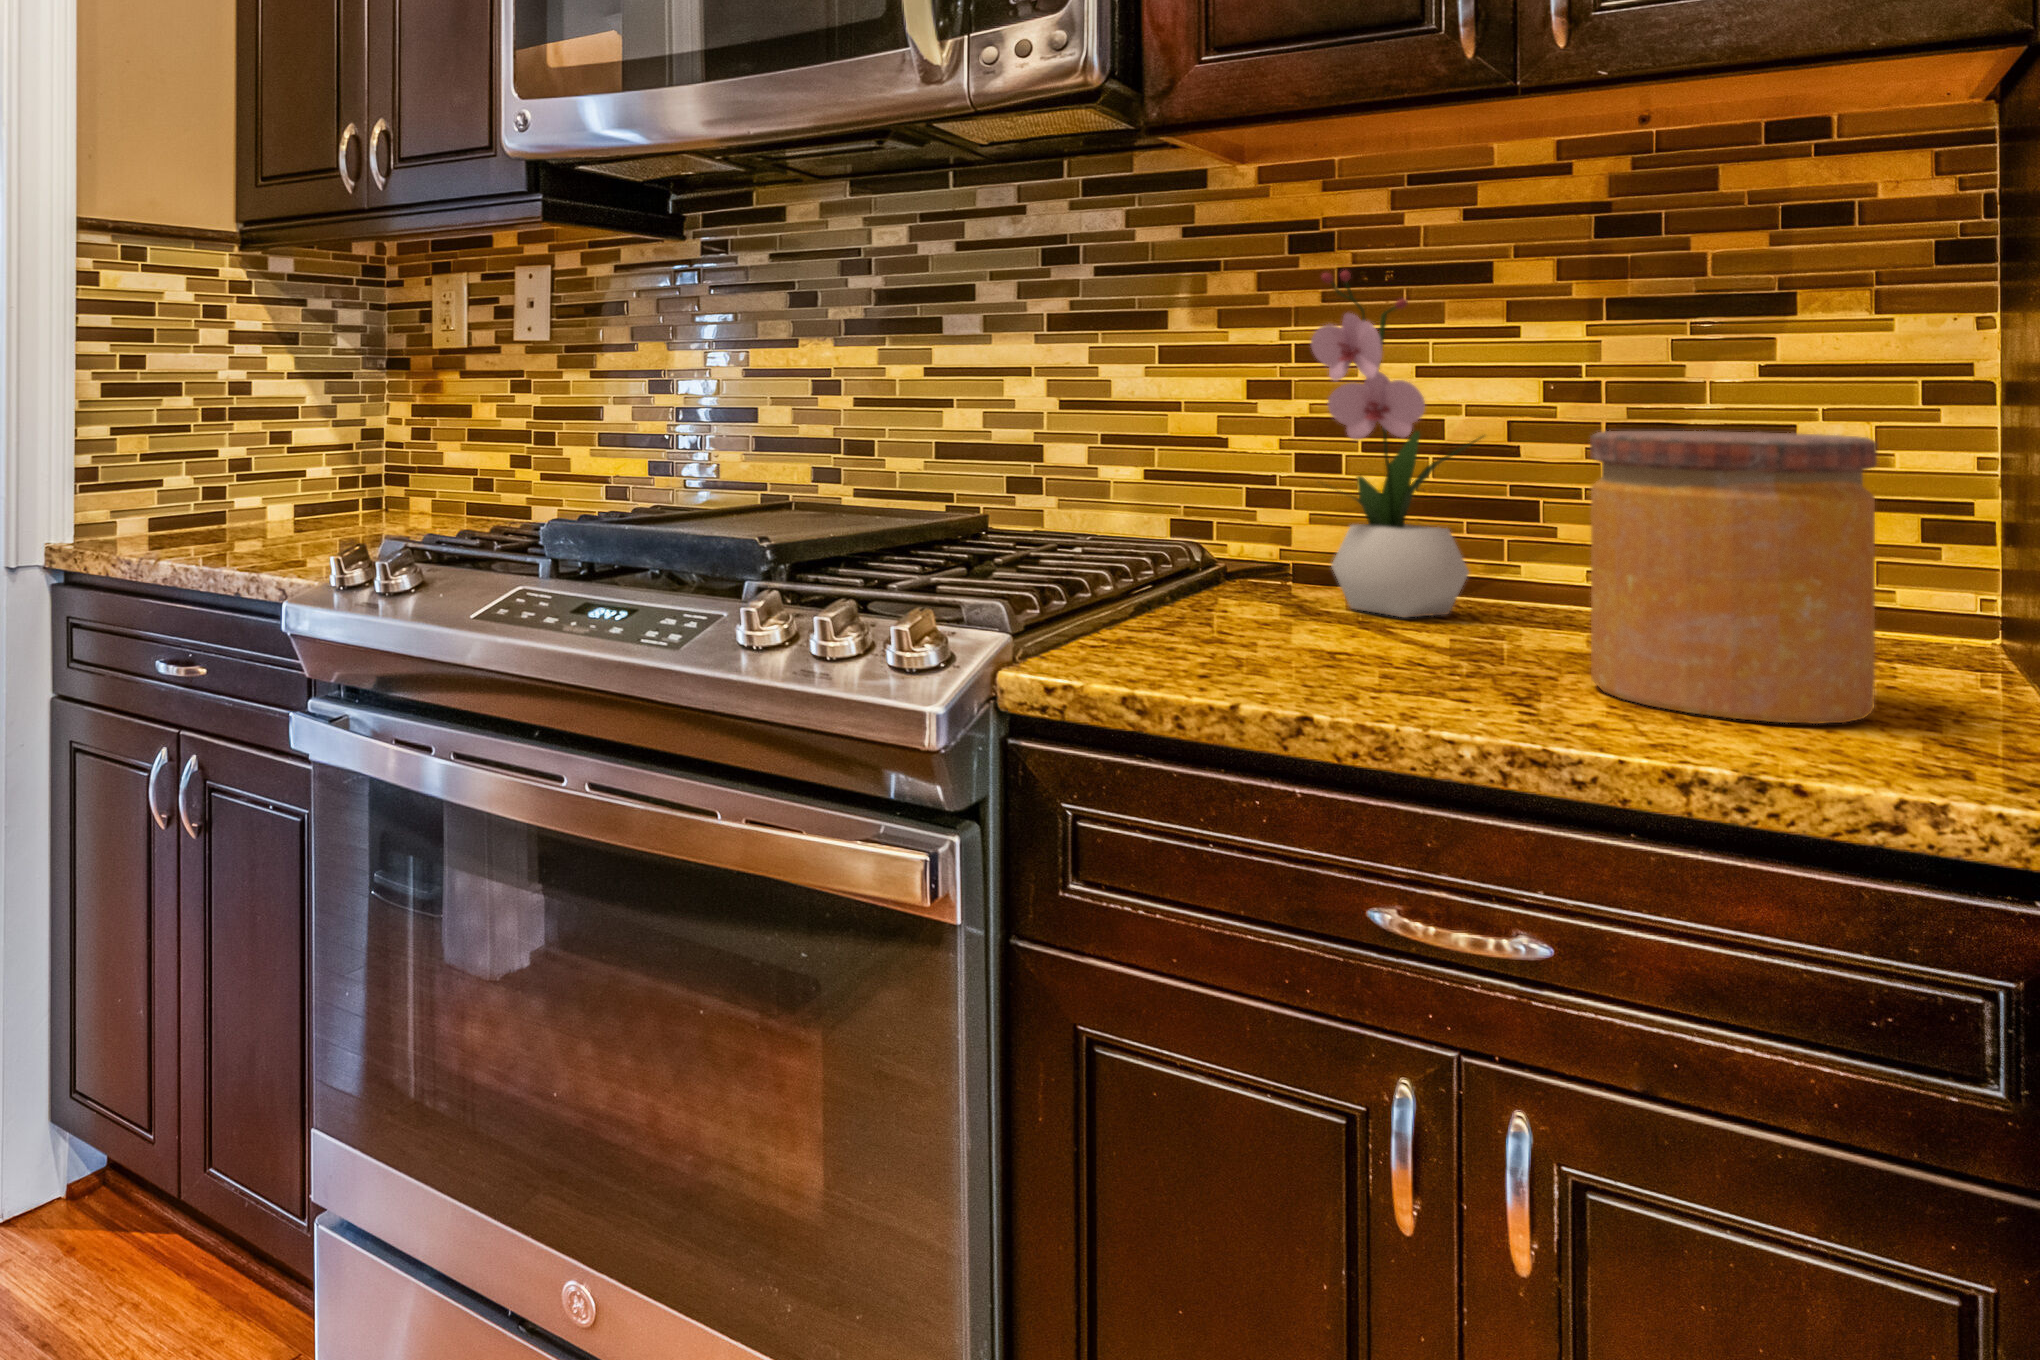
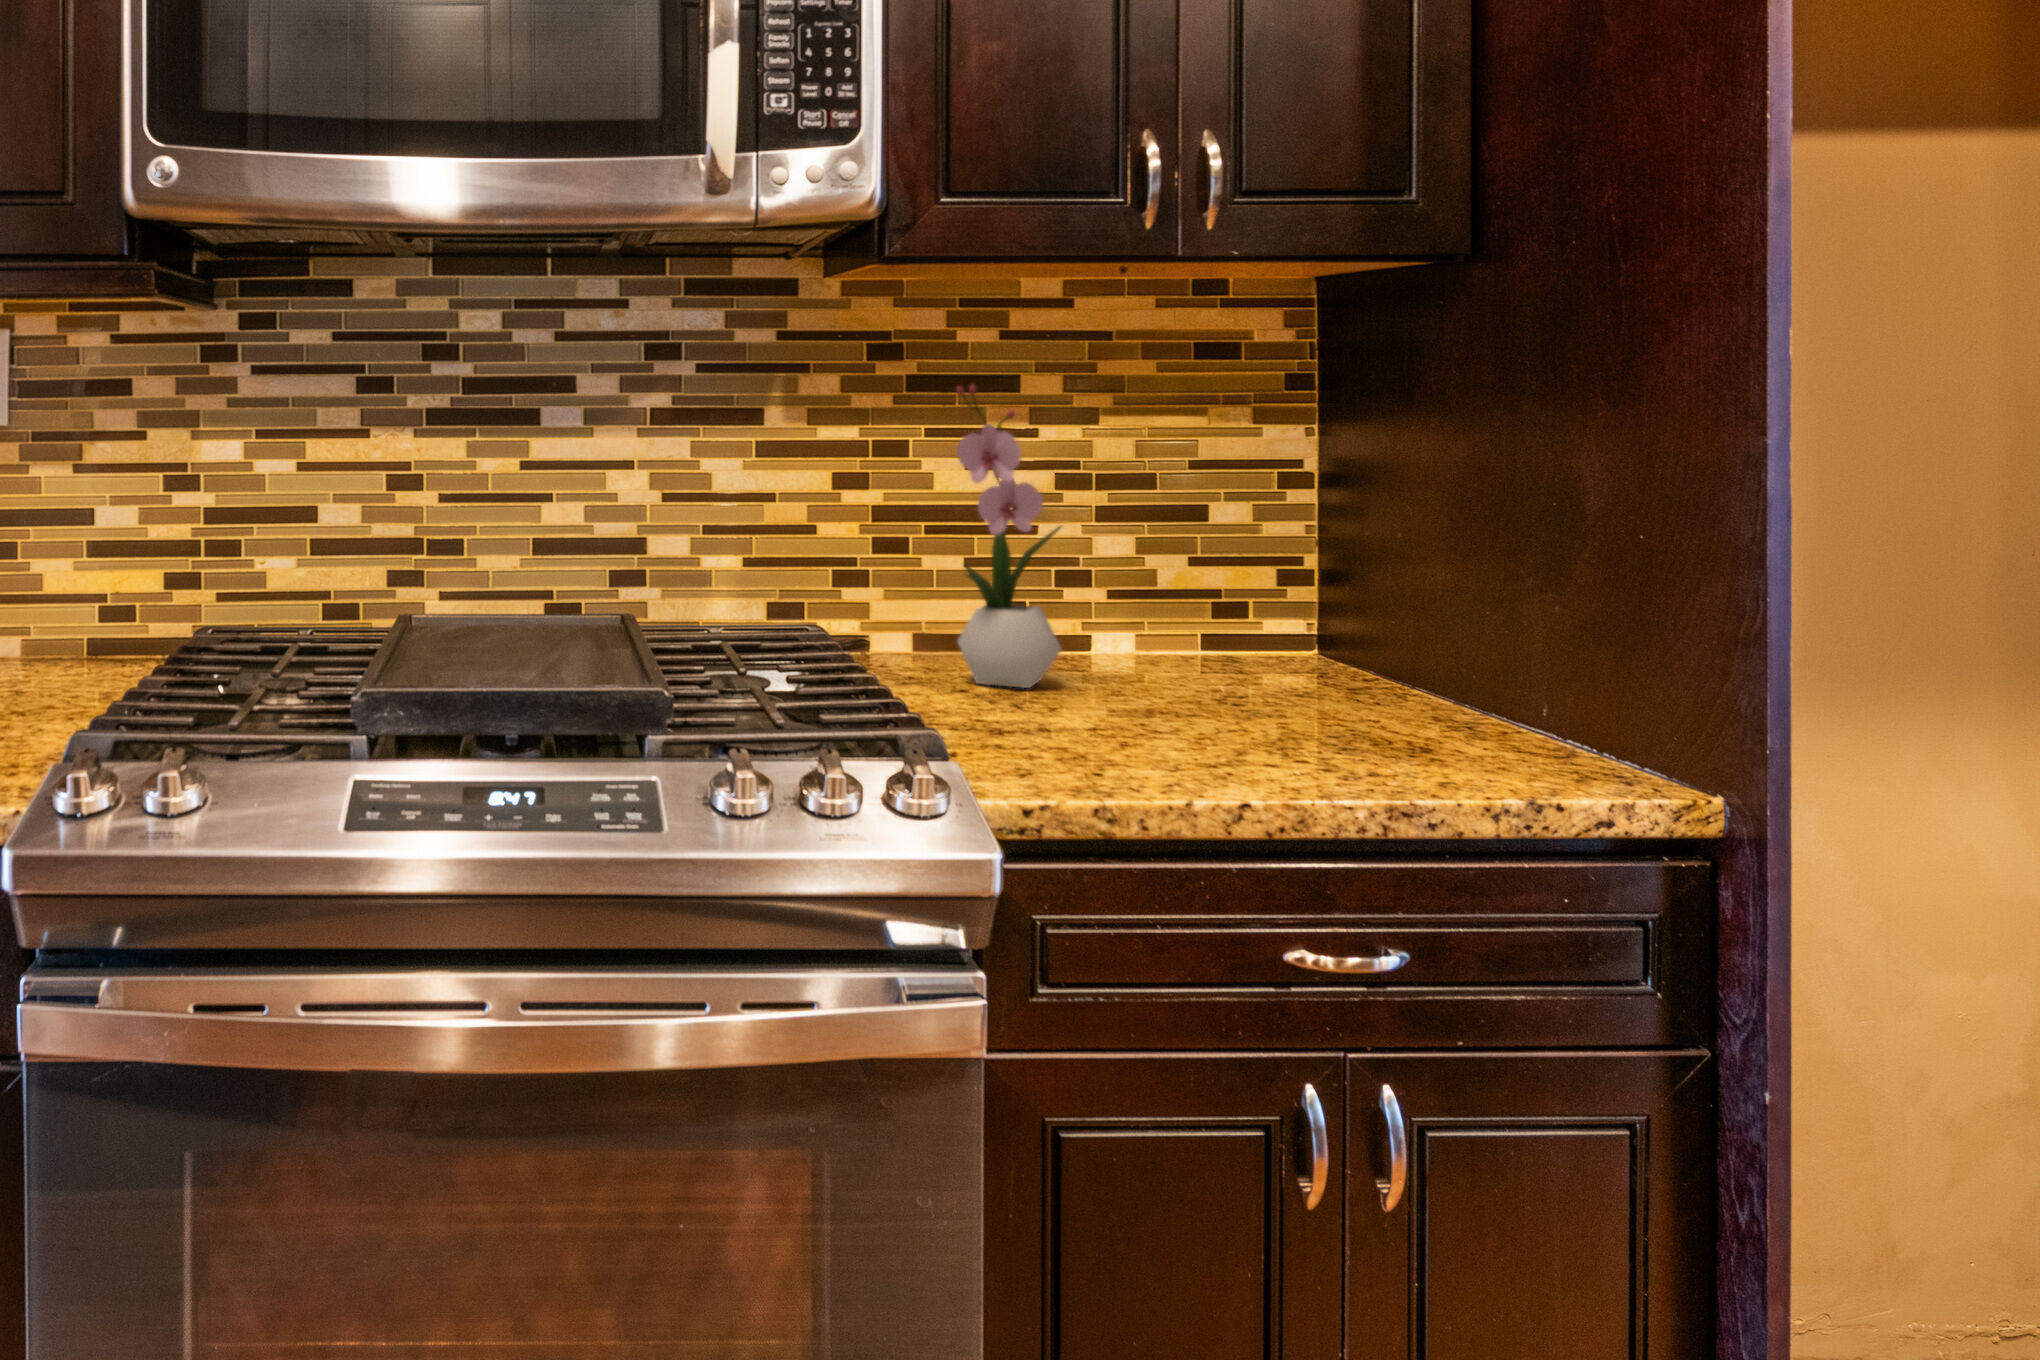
jar: present [1590,431,1877,724] -> none [1269,531,1454,754]

